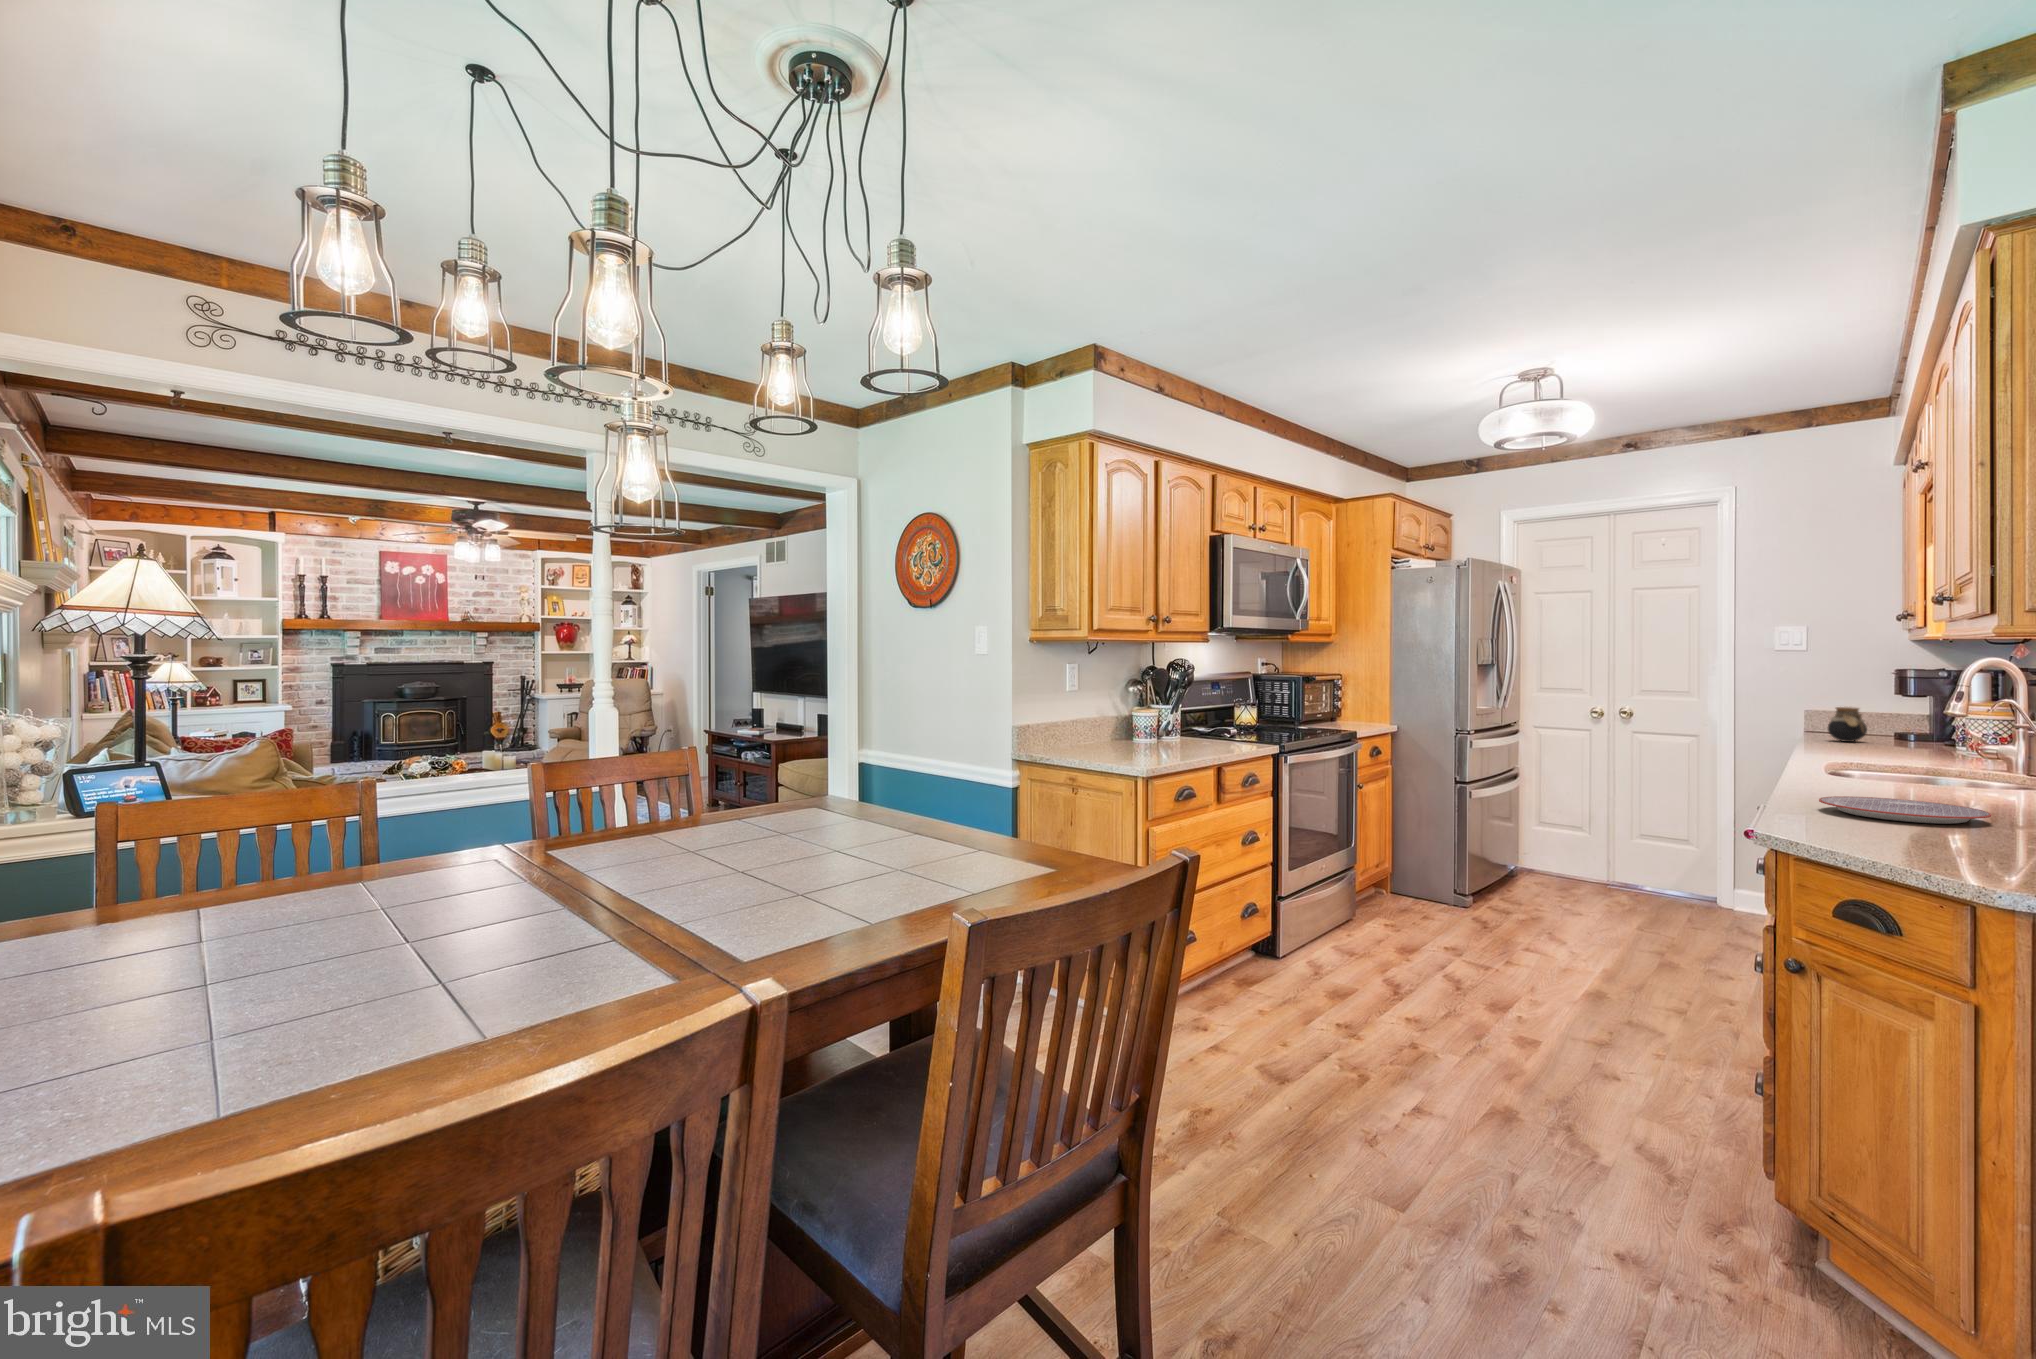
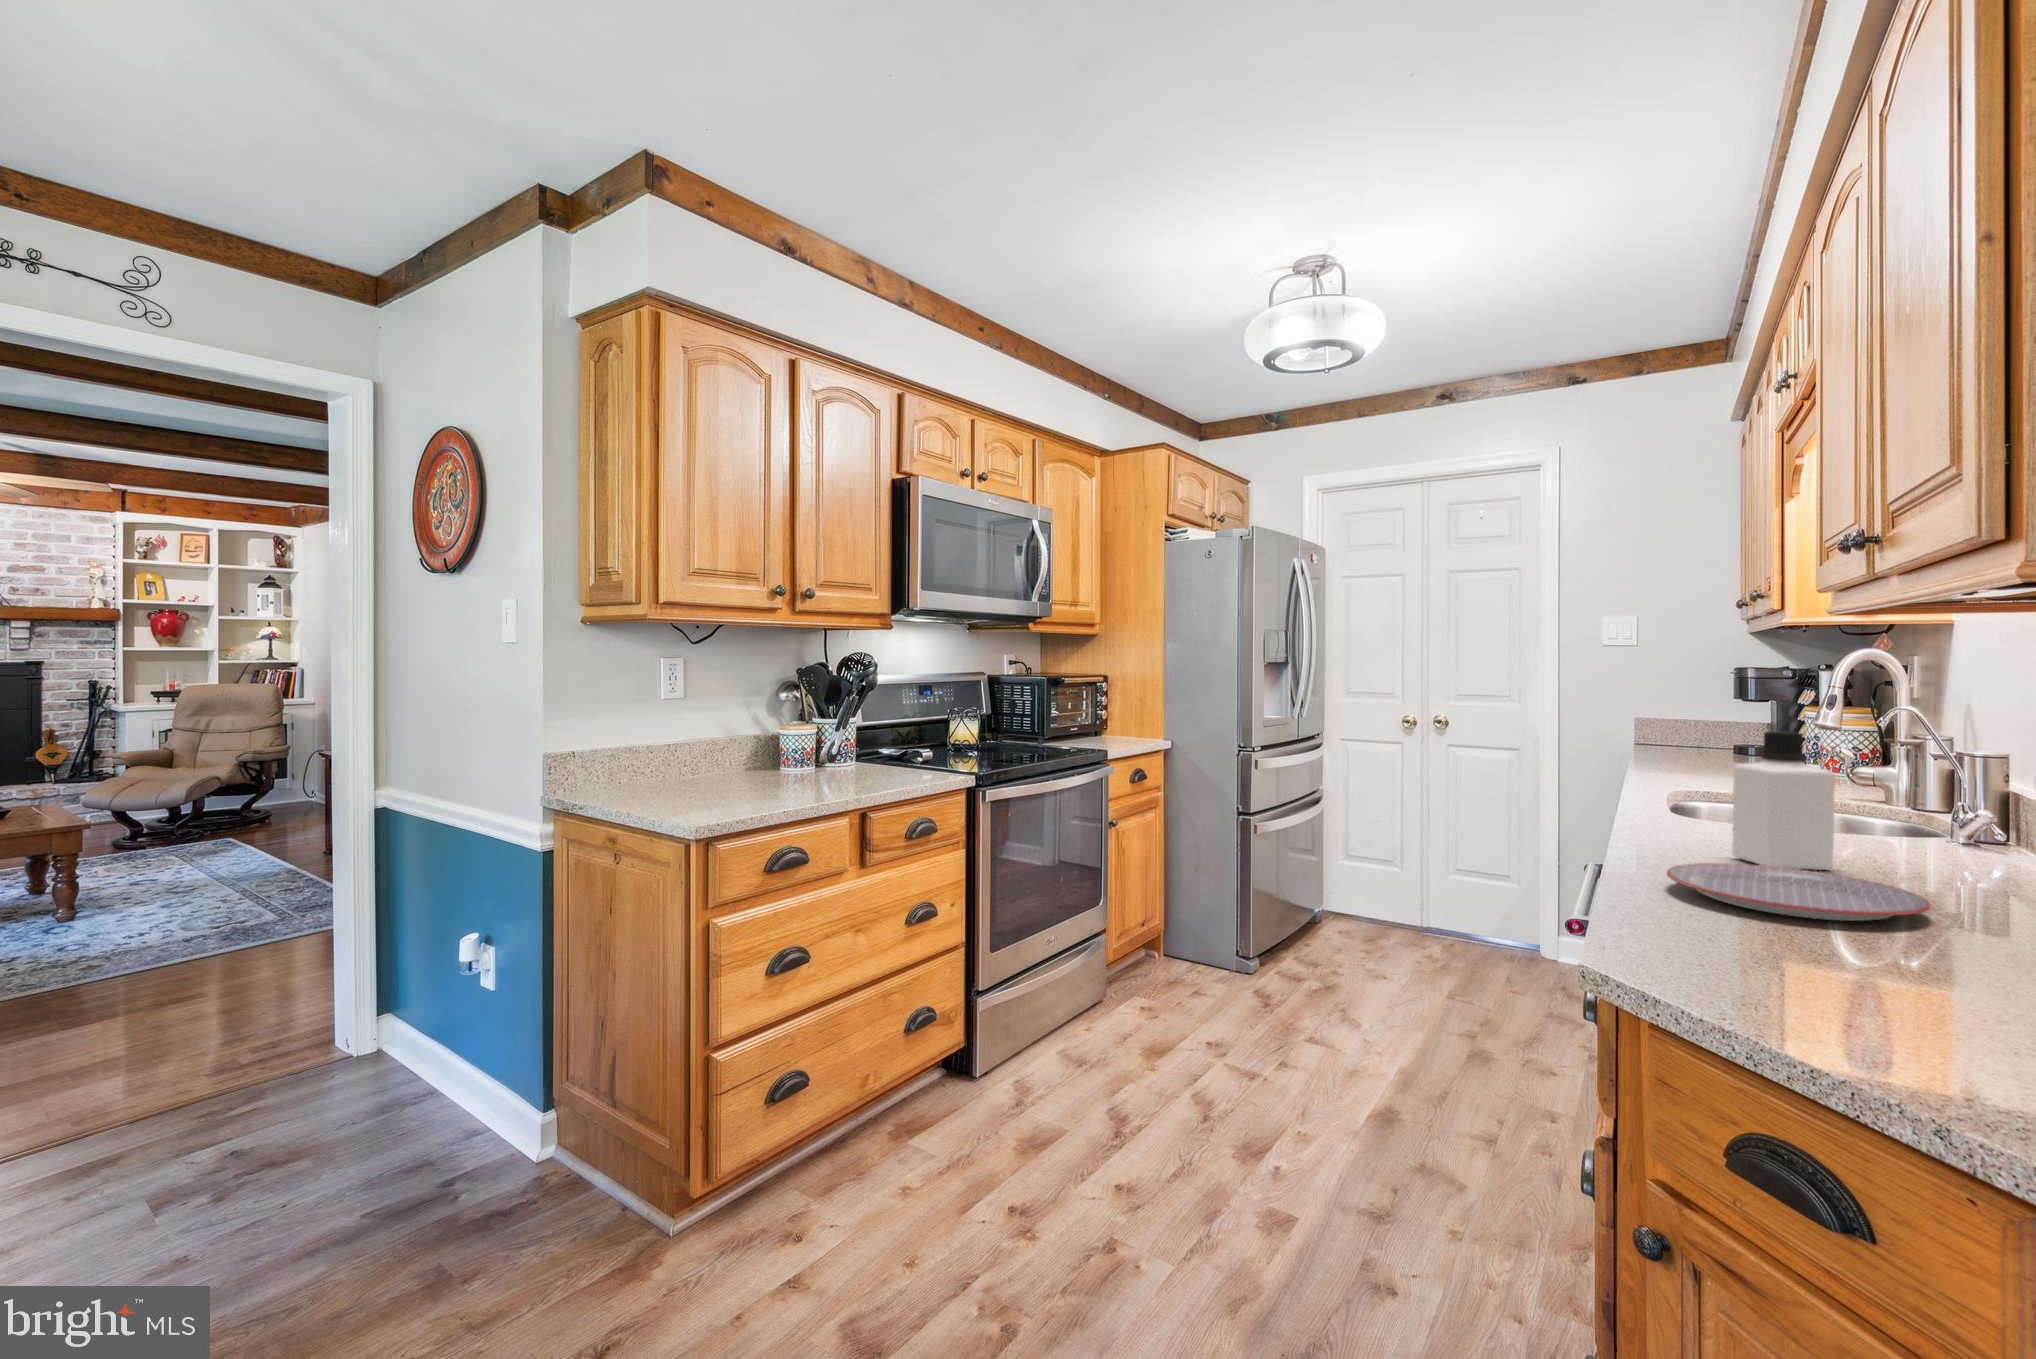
jar: present [1828,707,1867,742] -> none [1661,713,1705,756]
bottle: none [1869,715,1942,804] -> present [1732,731,1835,870]

